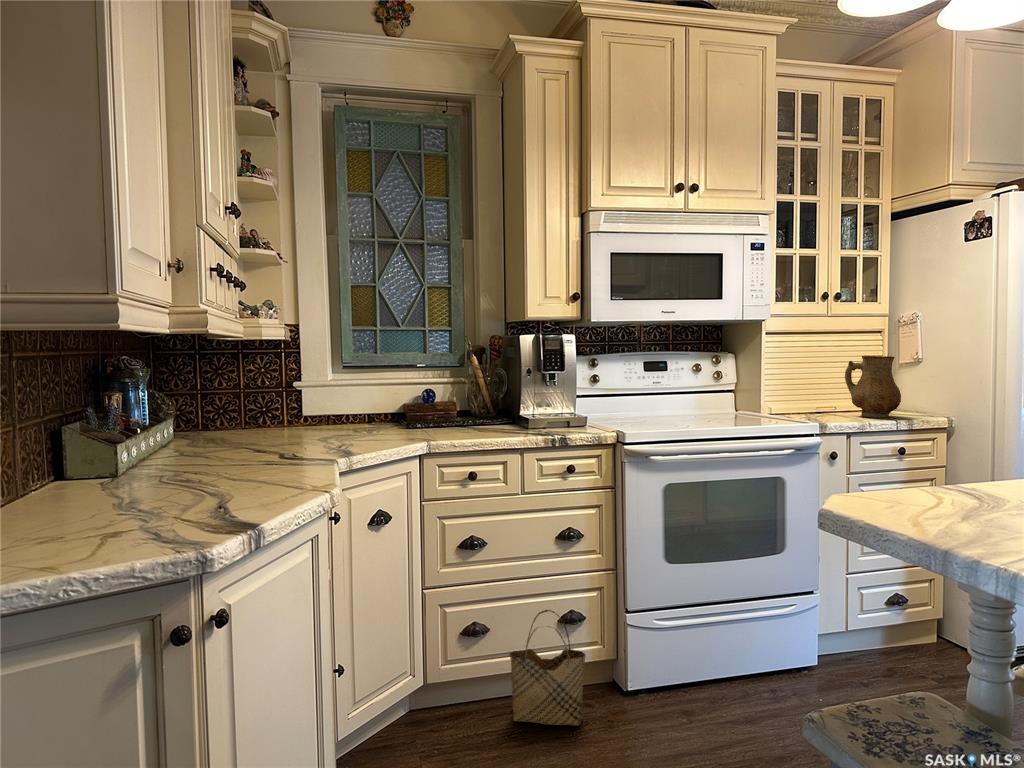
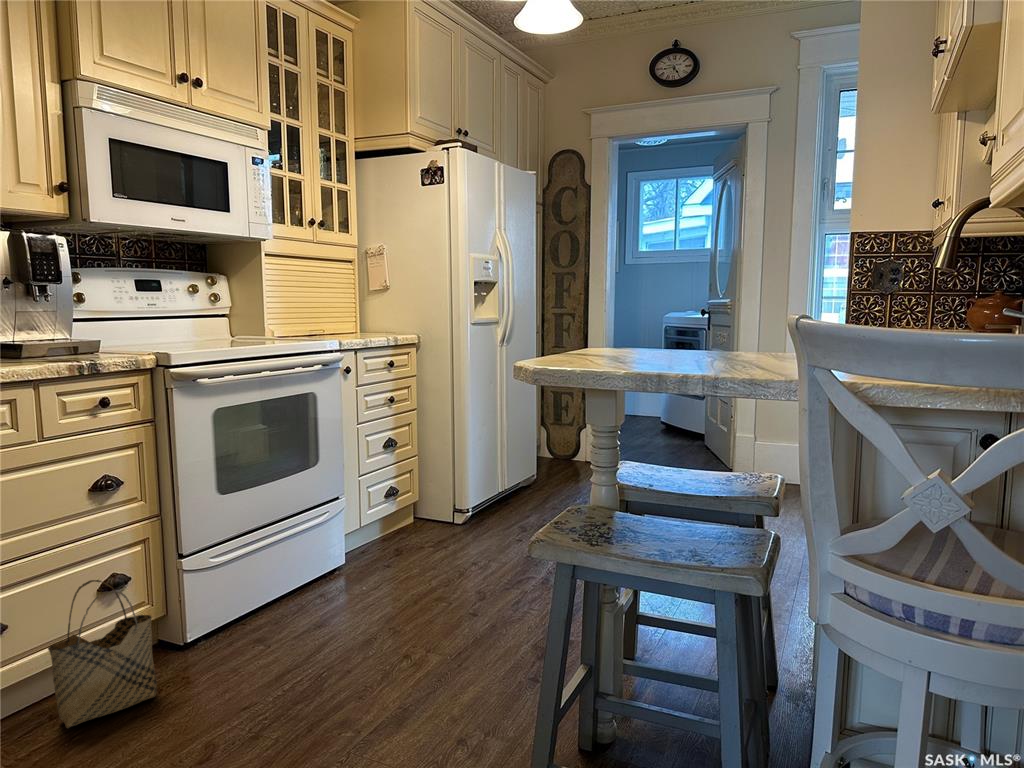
ceramic pitcher: present [845,356,901,418] -> none [339,280,385,335]

